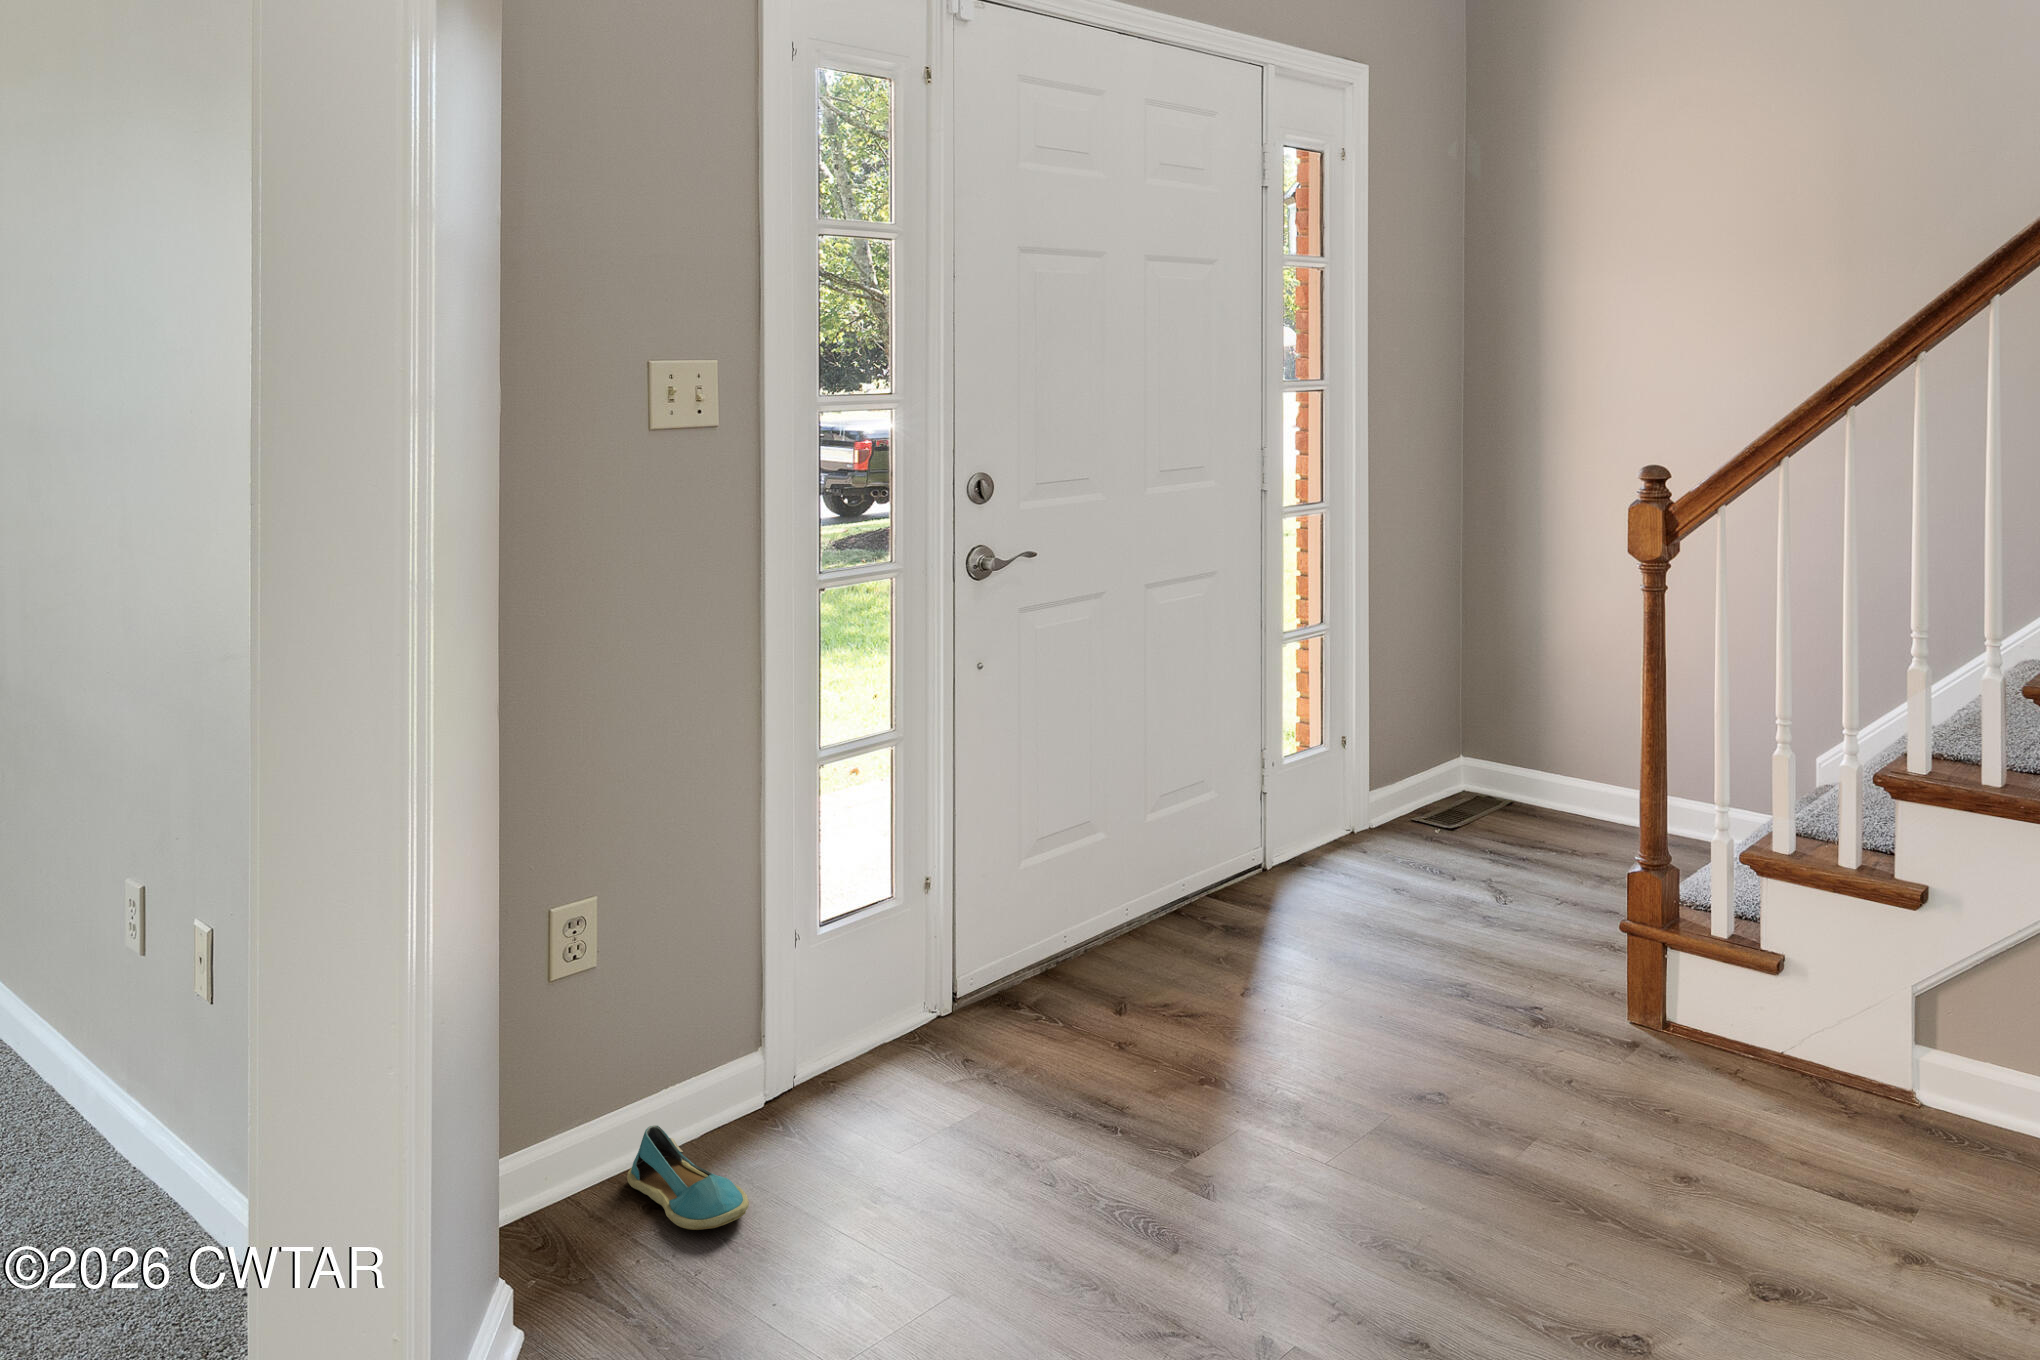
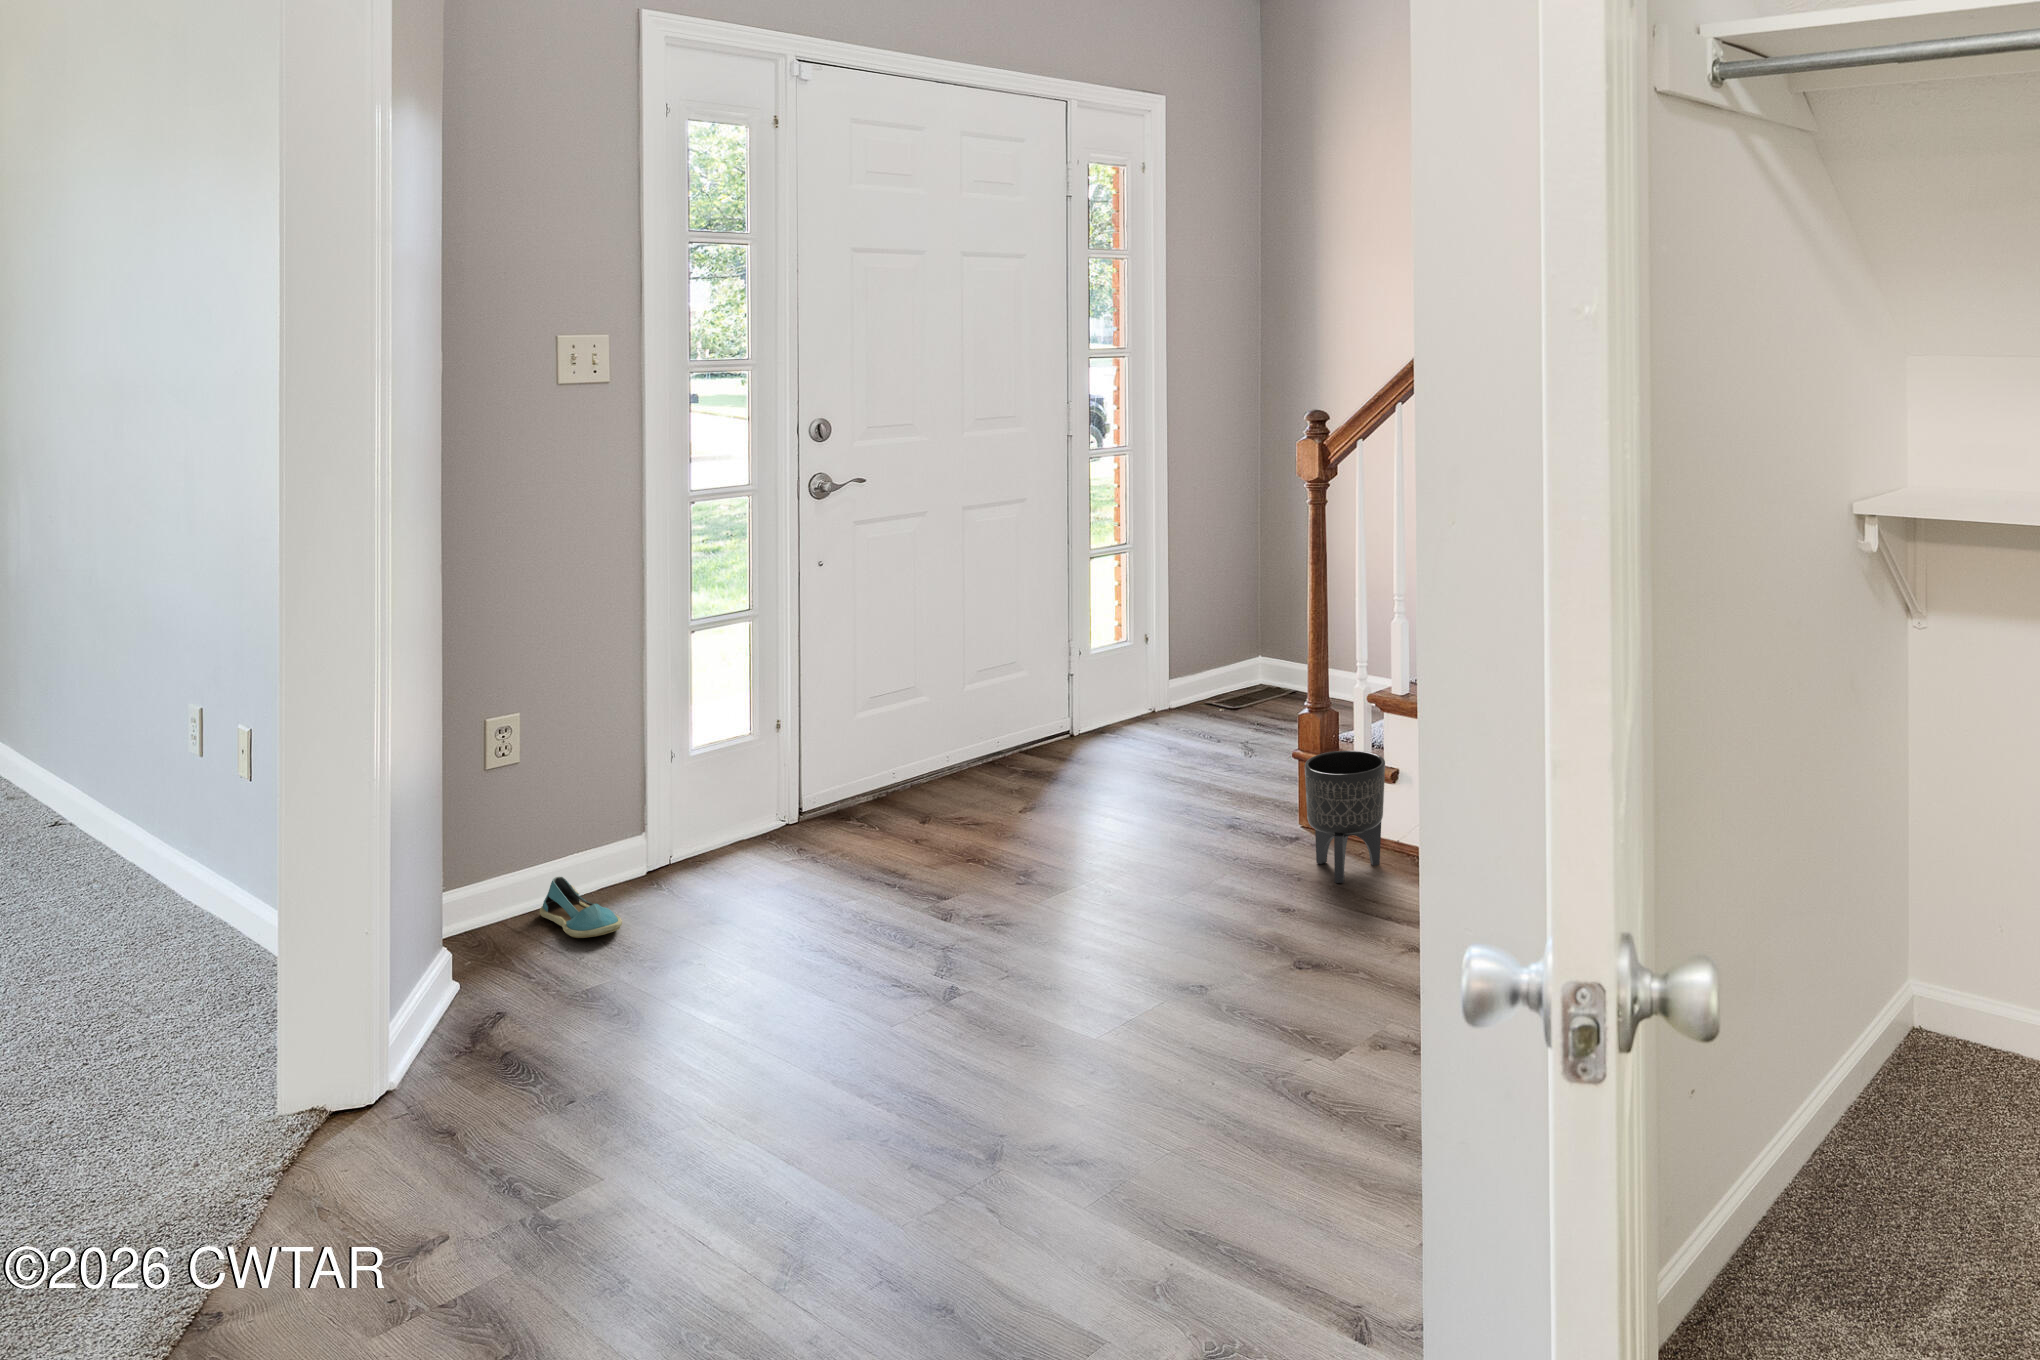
planter: none [1669,927,1780,1122] -> present [1305,750,1385,883]

